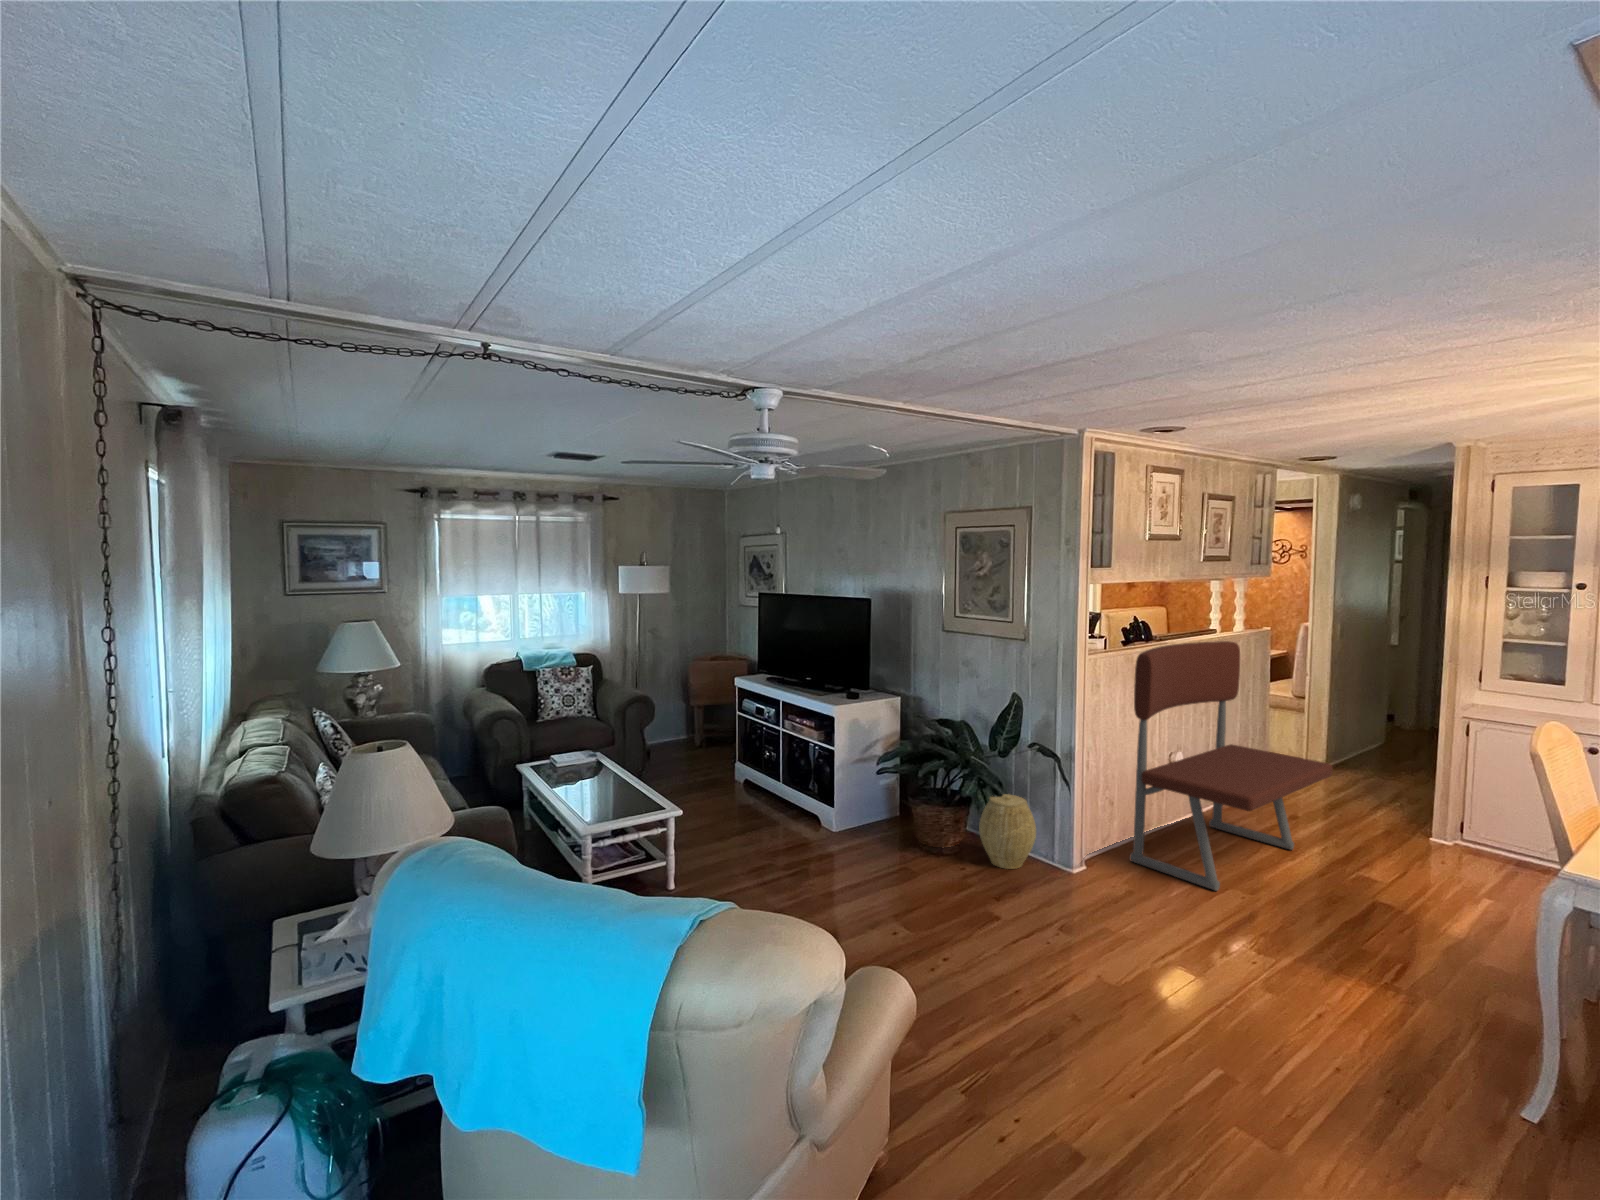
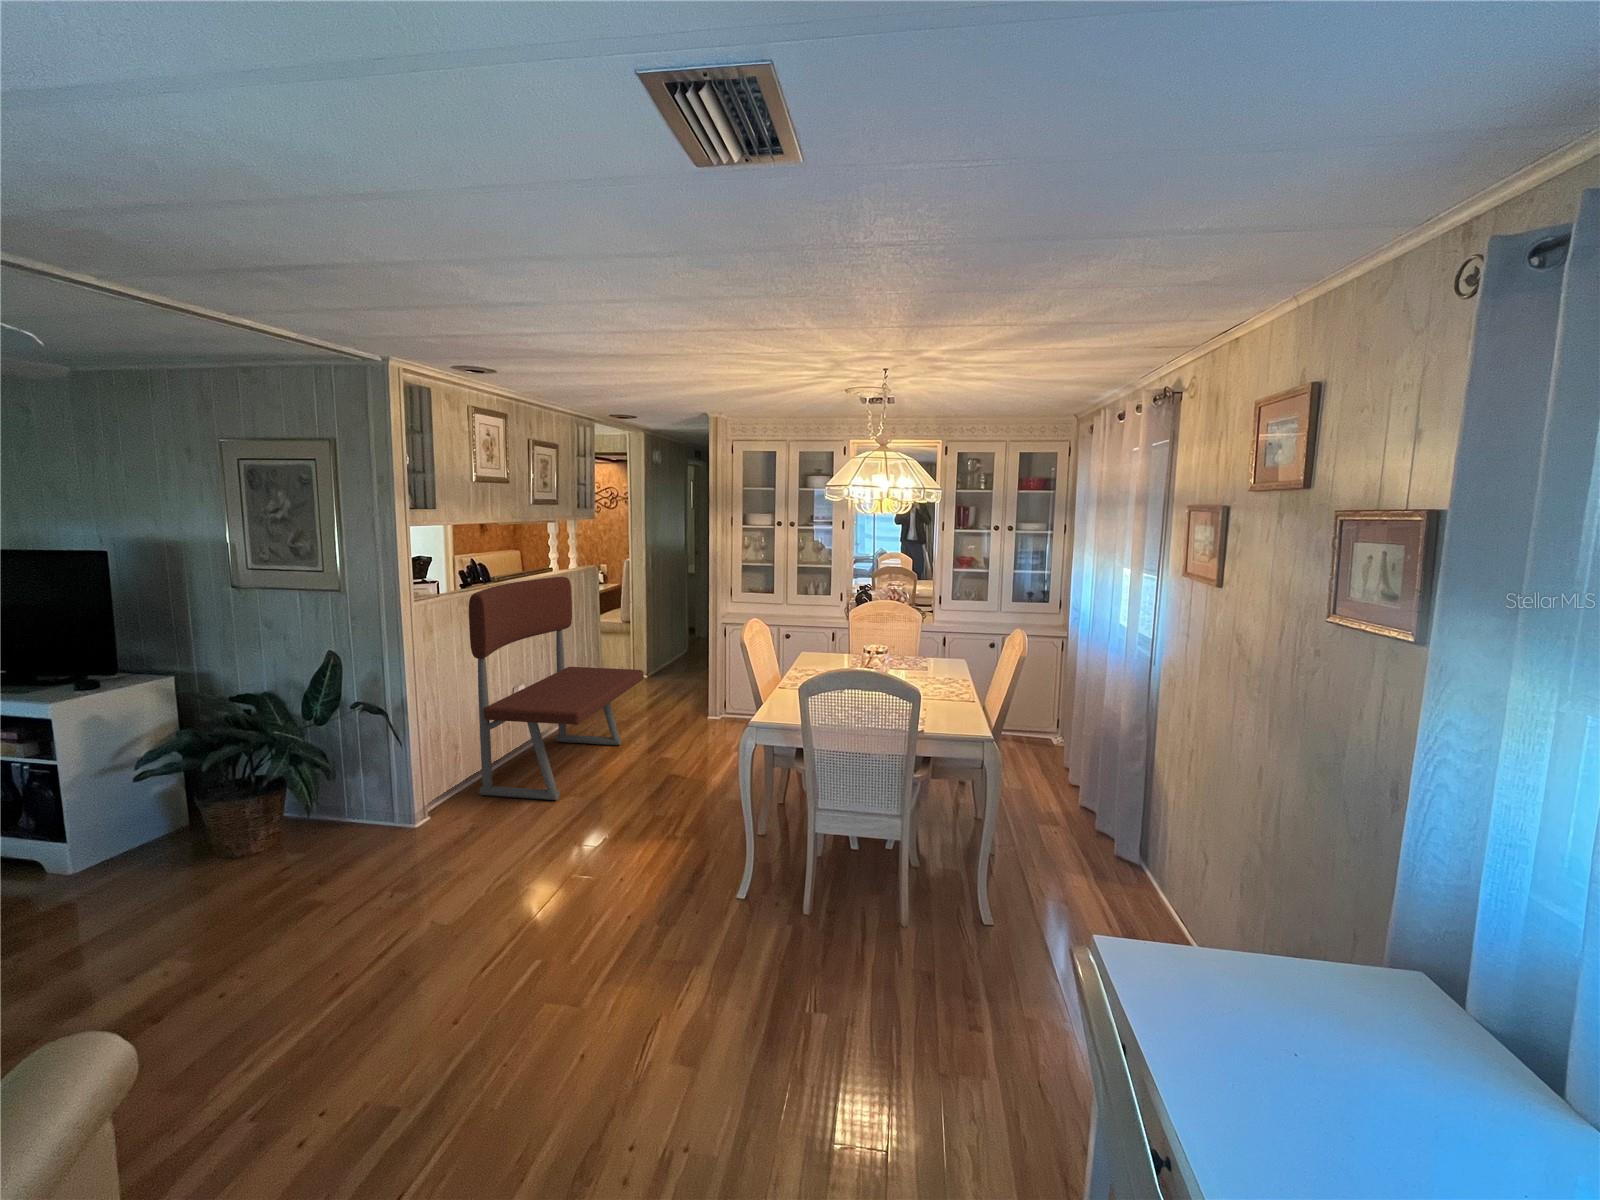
woven basket: present [979,794,1036,869] -> none [298,763,372,846]

